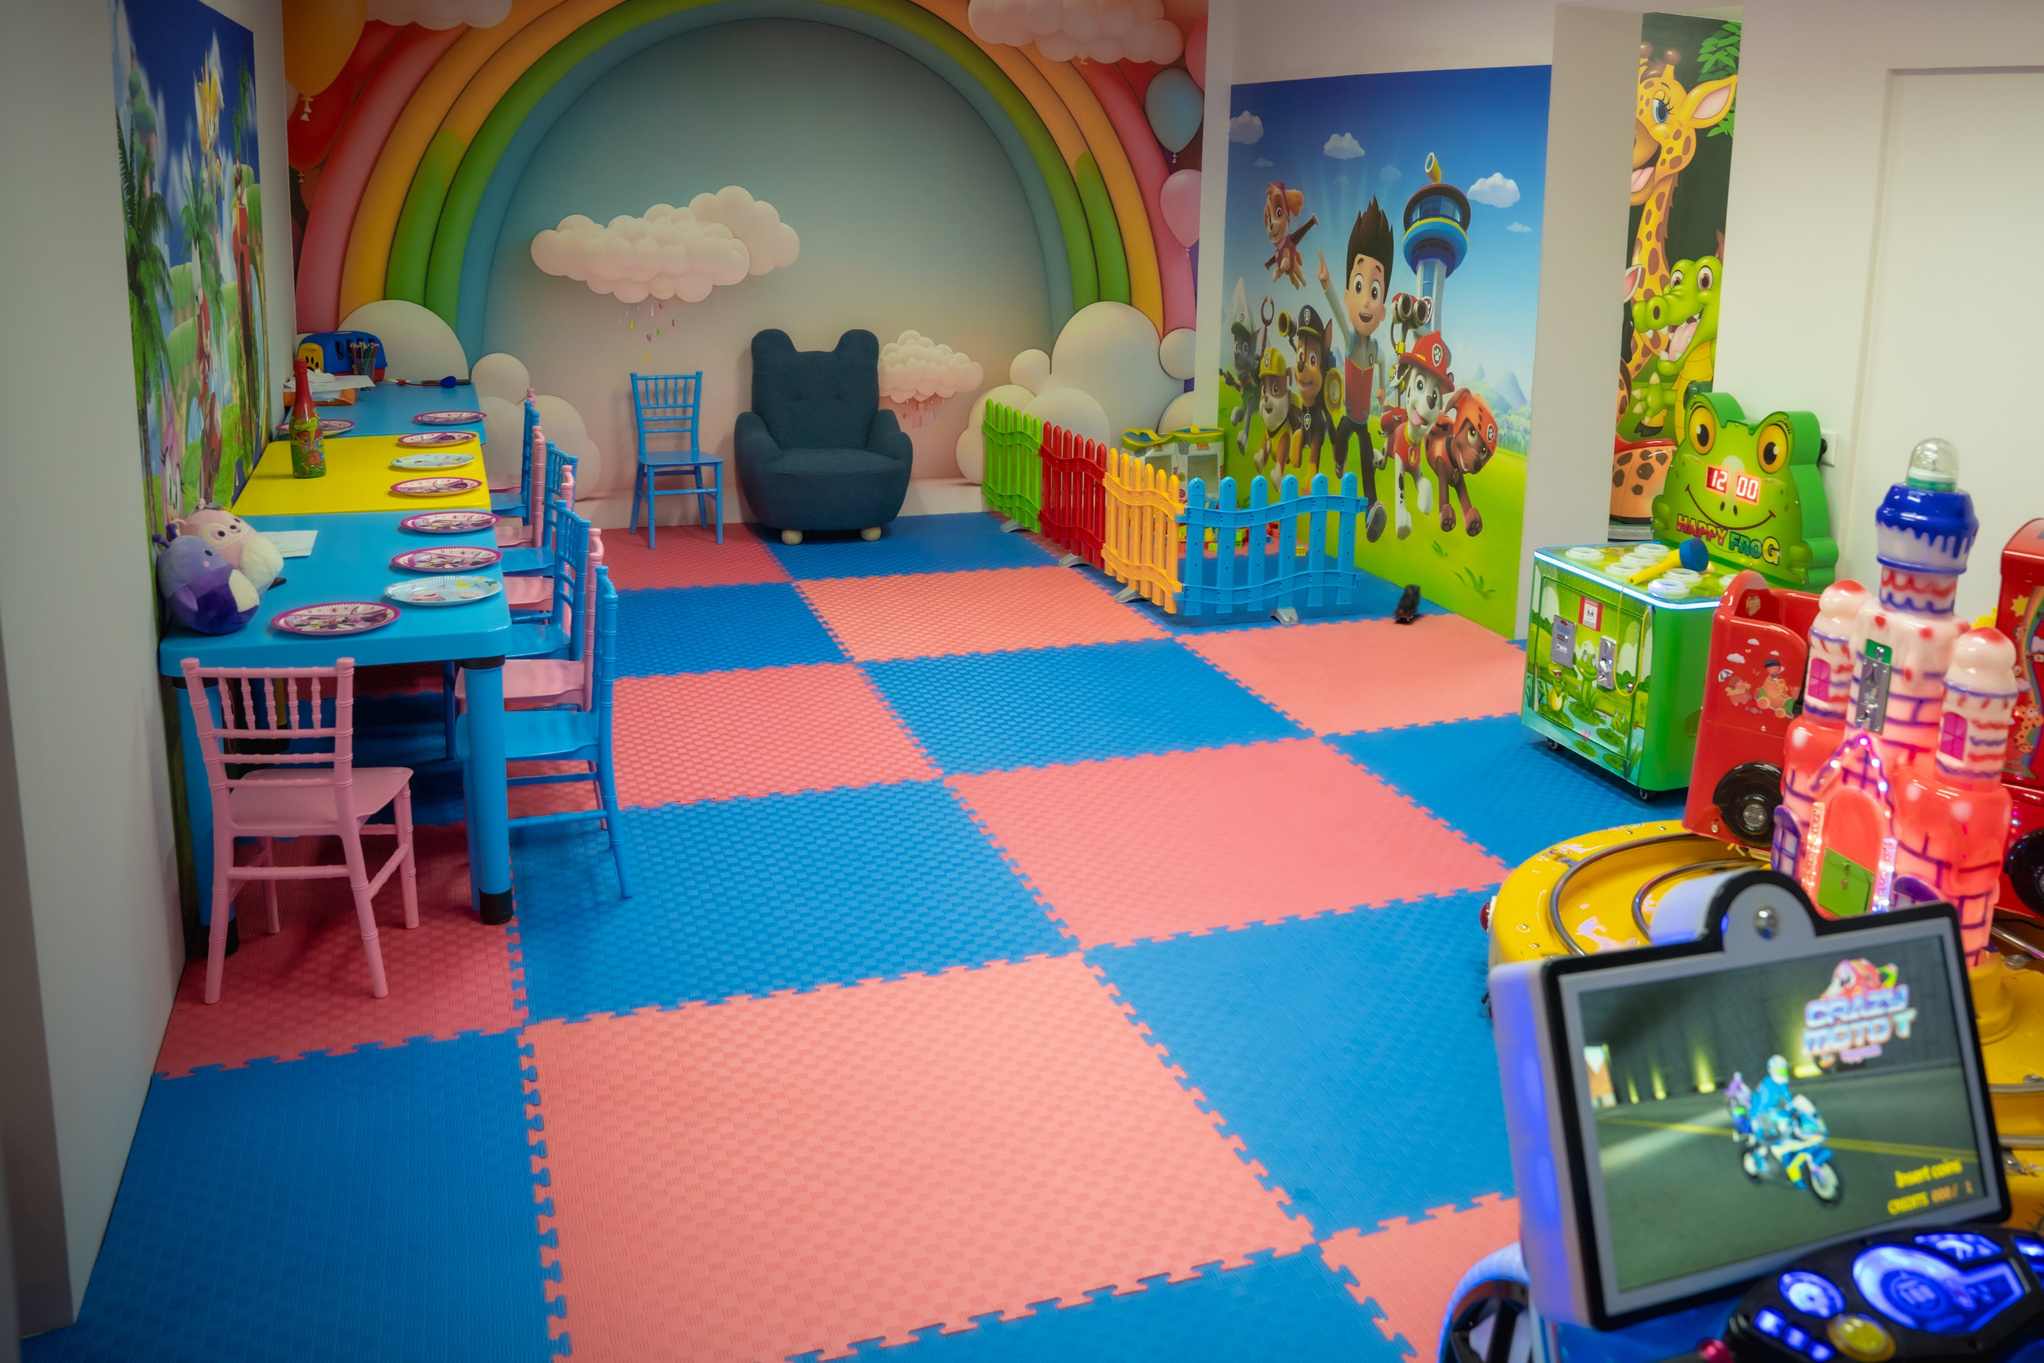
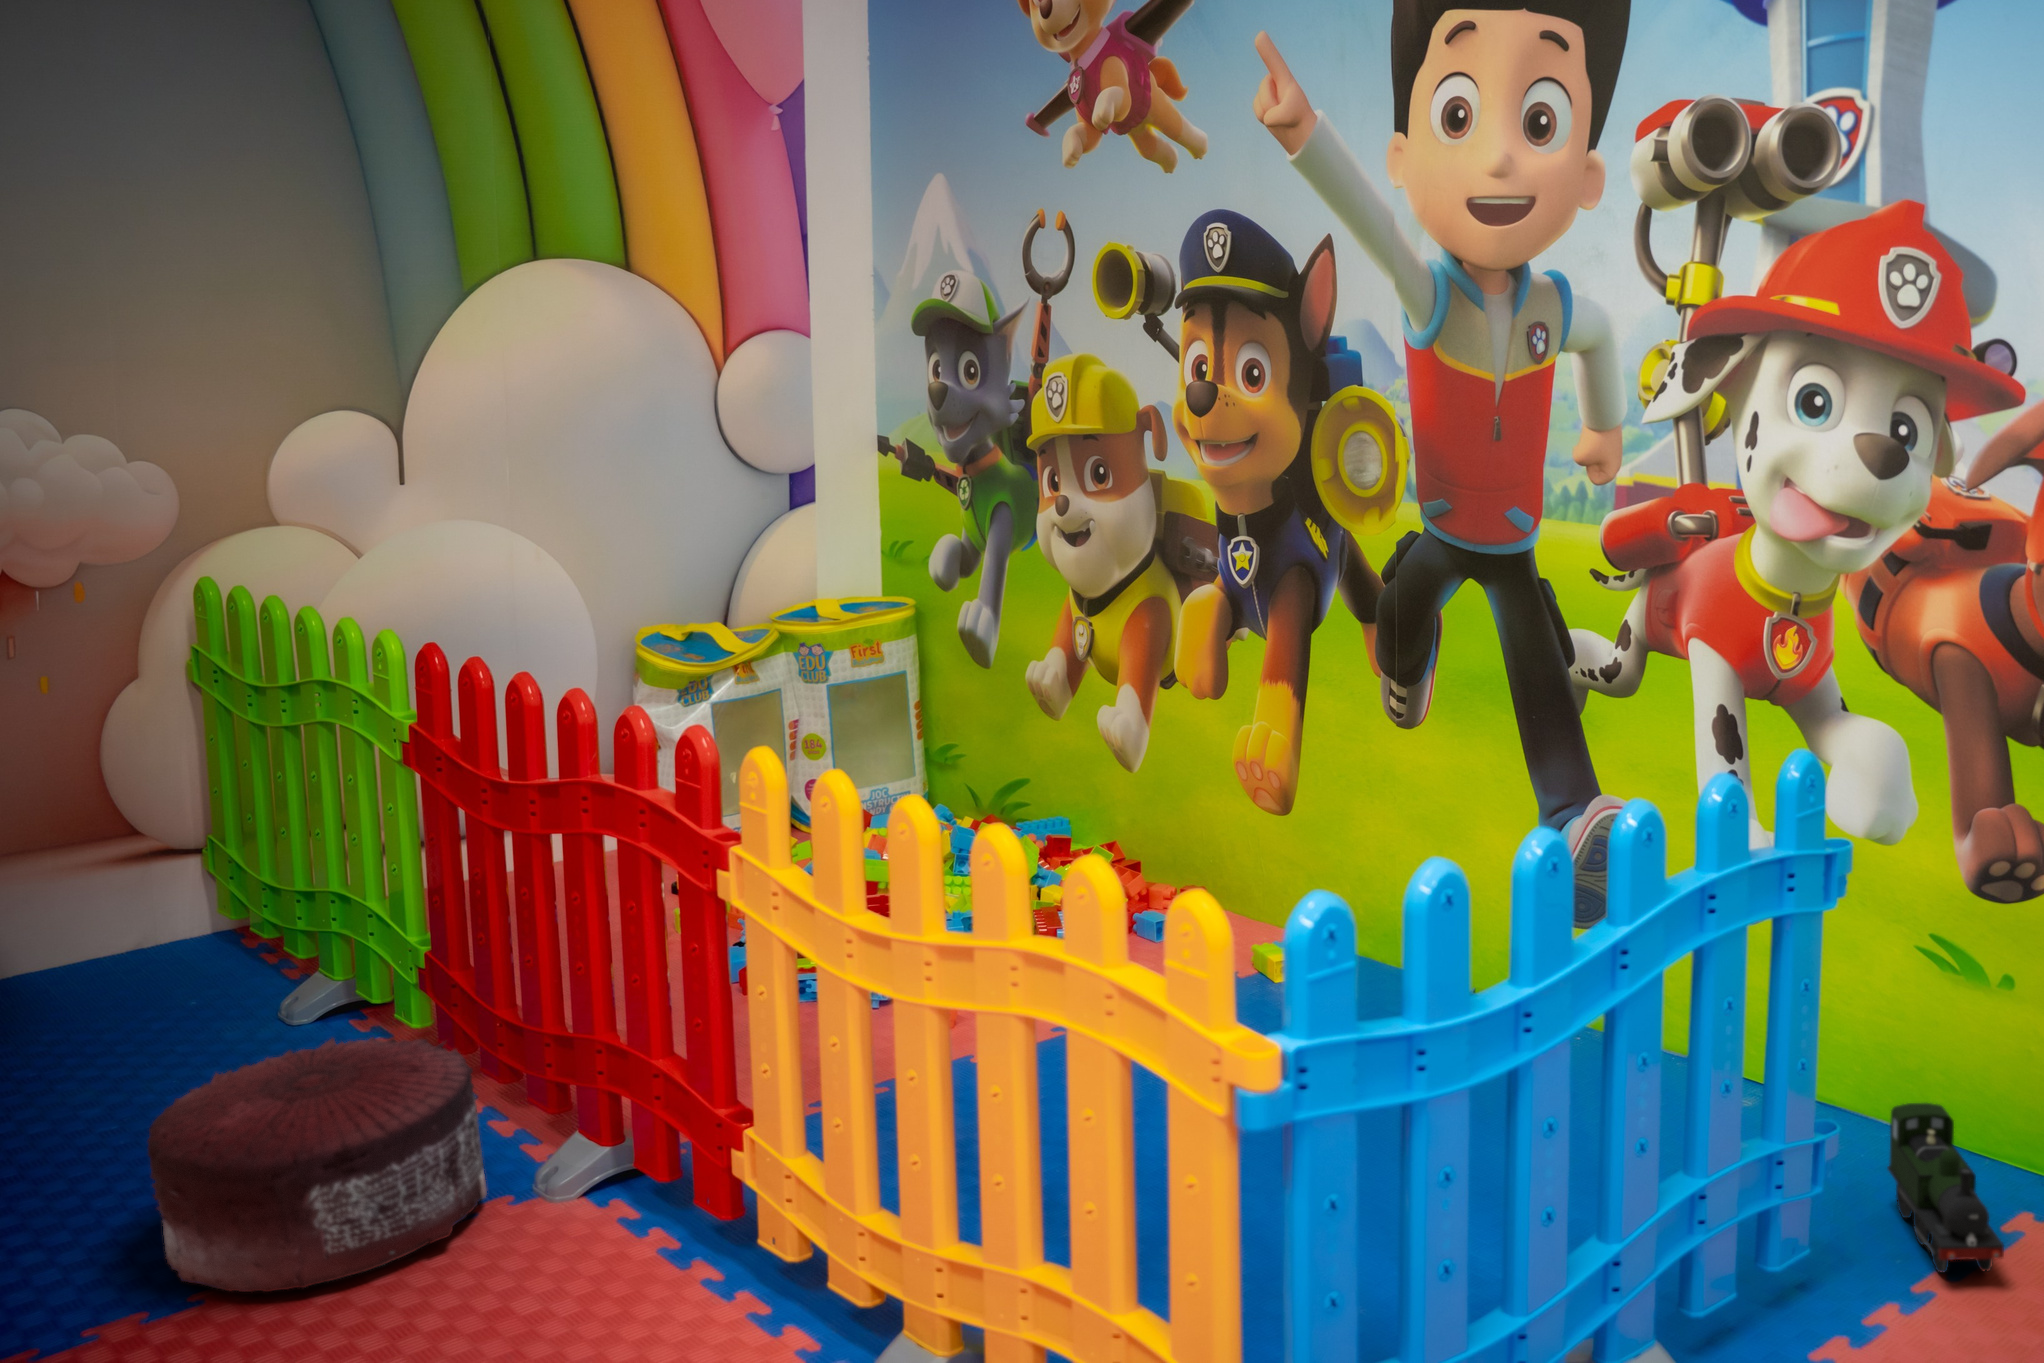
pouf: none [974,519,1053,569] -> present [147,1037,487,1292]

